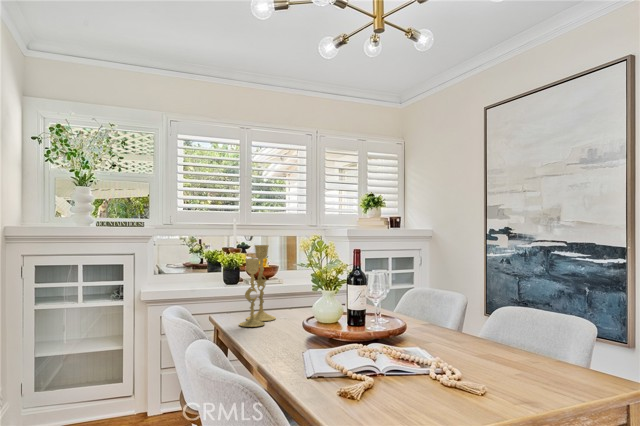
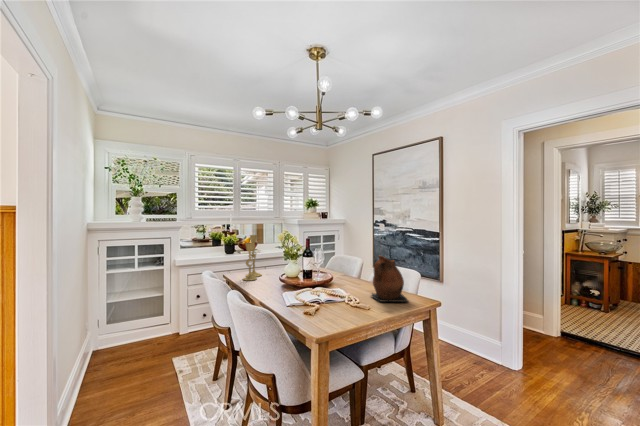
ceramic pitcher: none [481,280,570,383] -> present [372,256,408,302]

